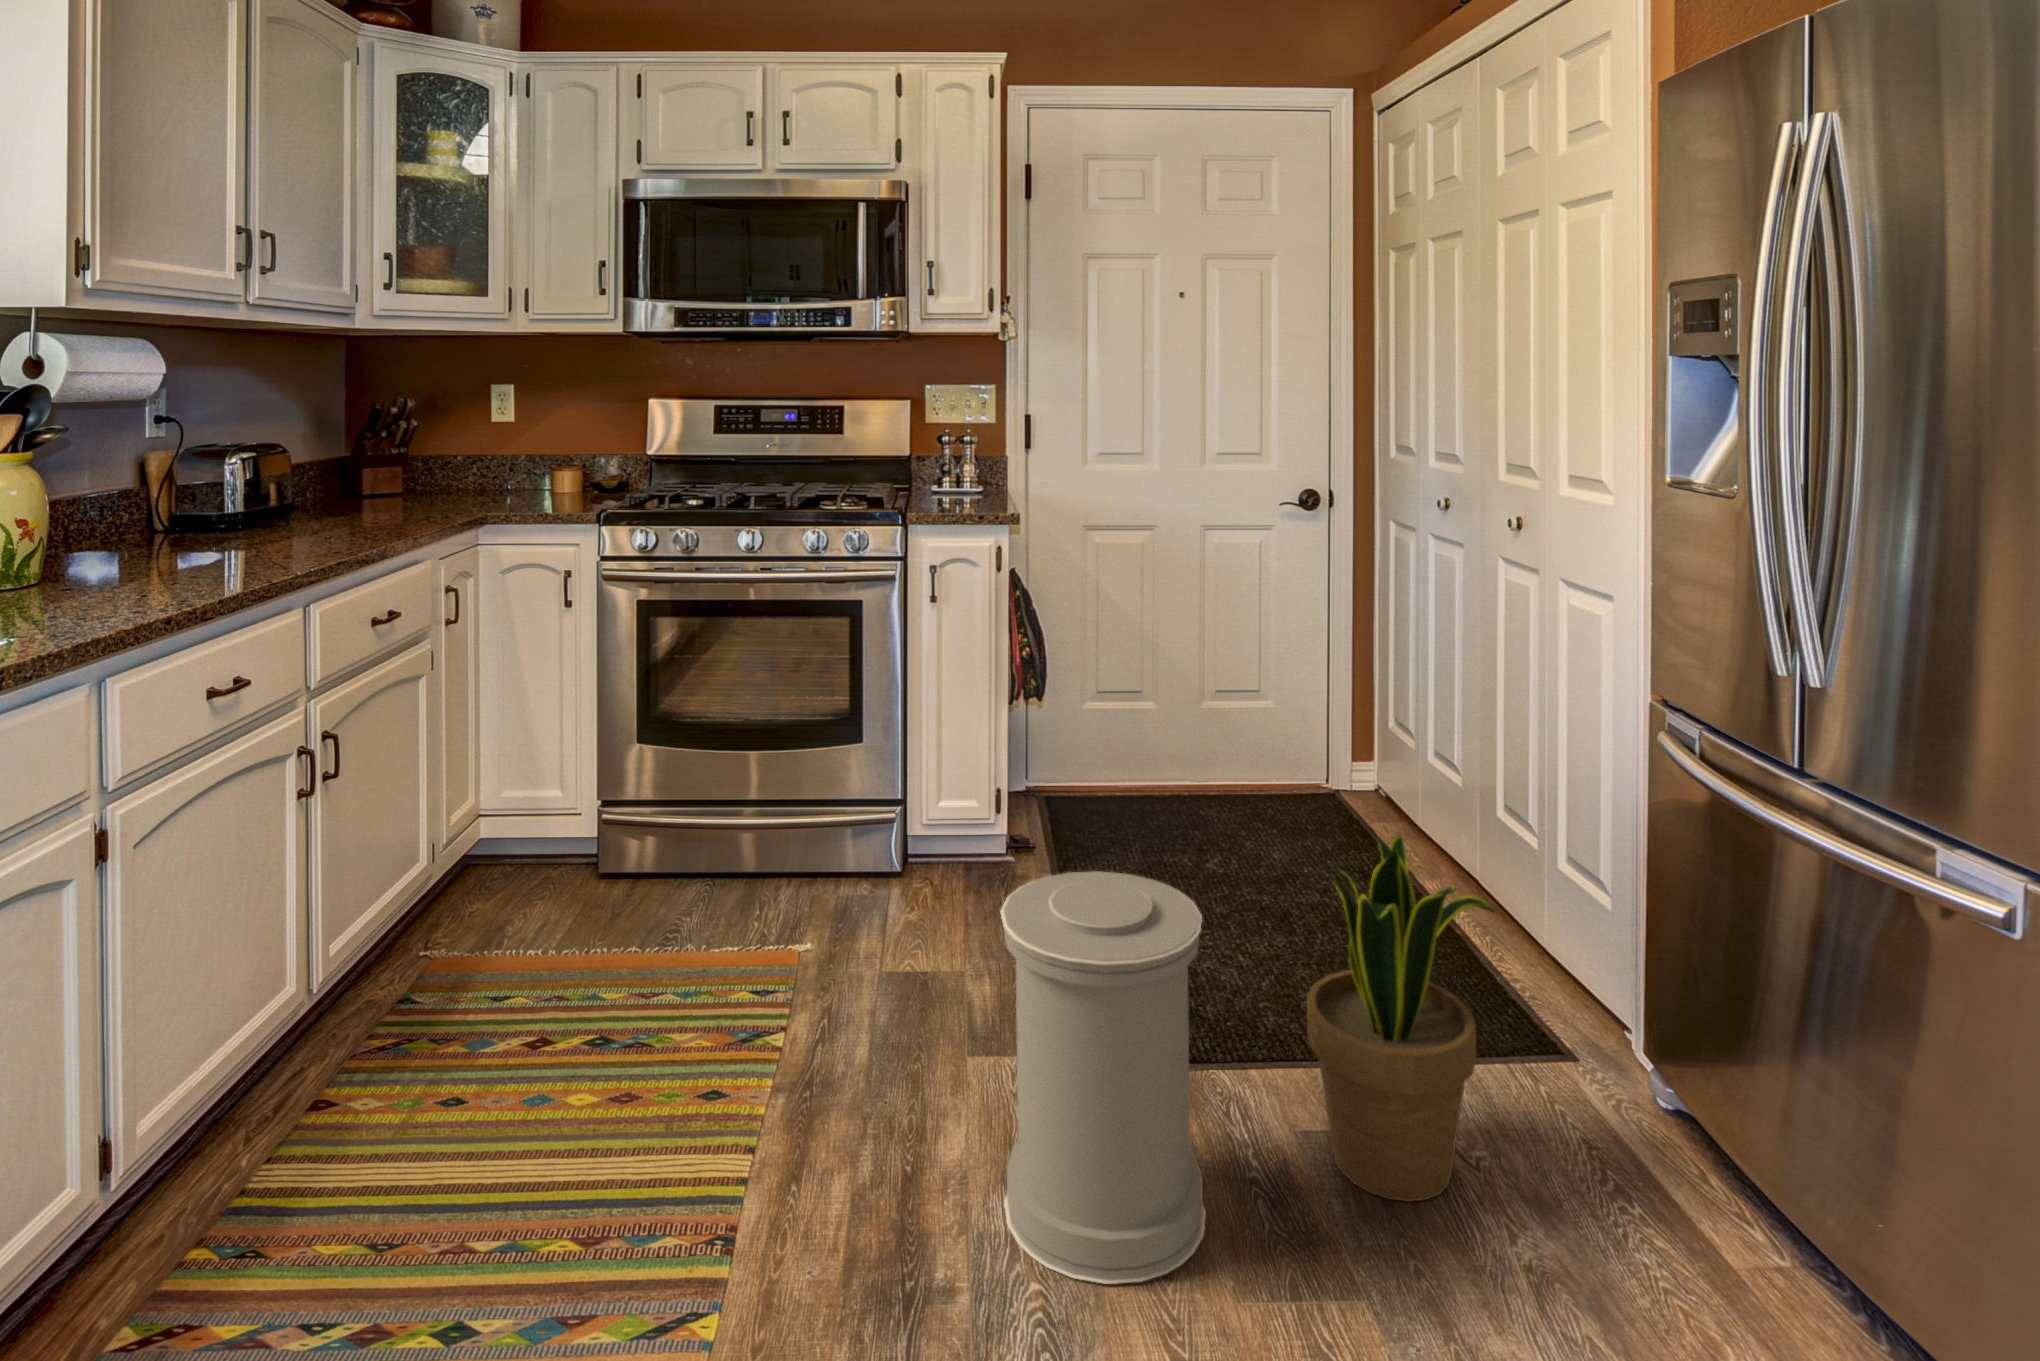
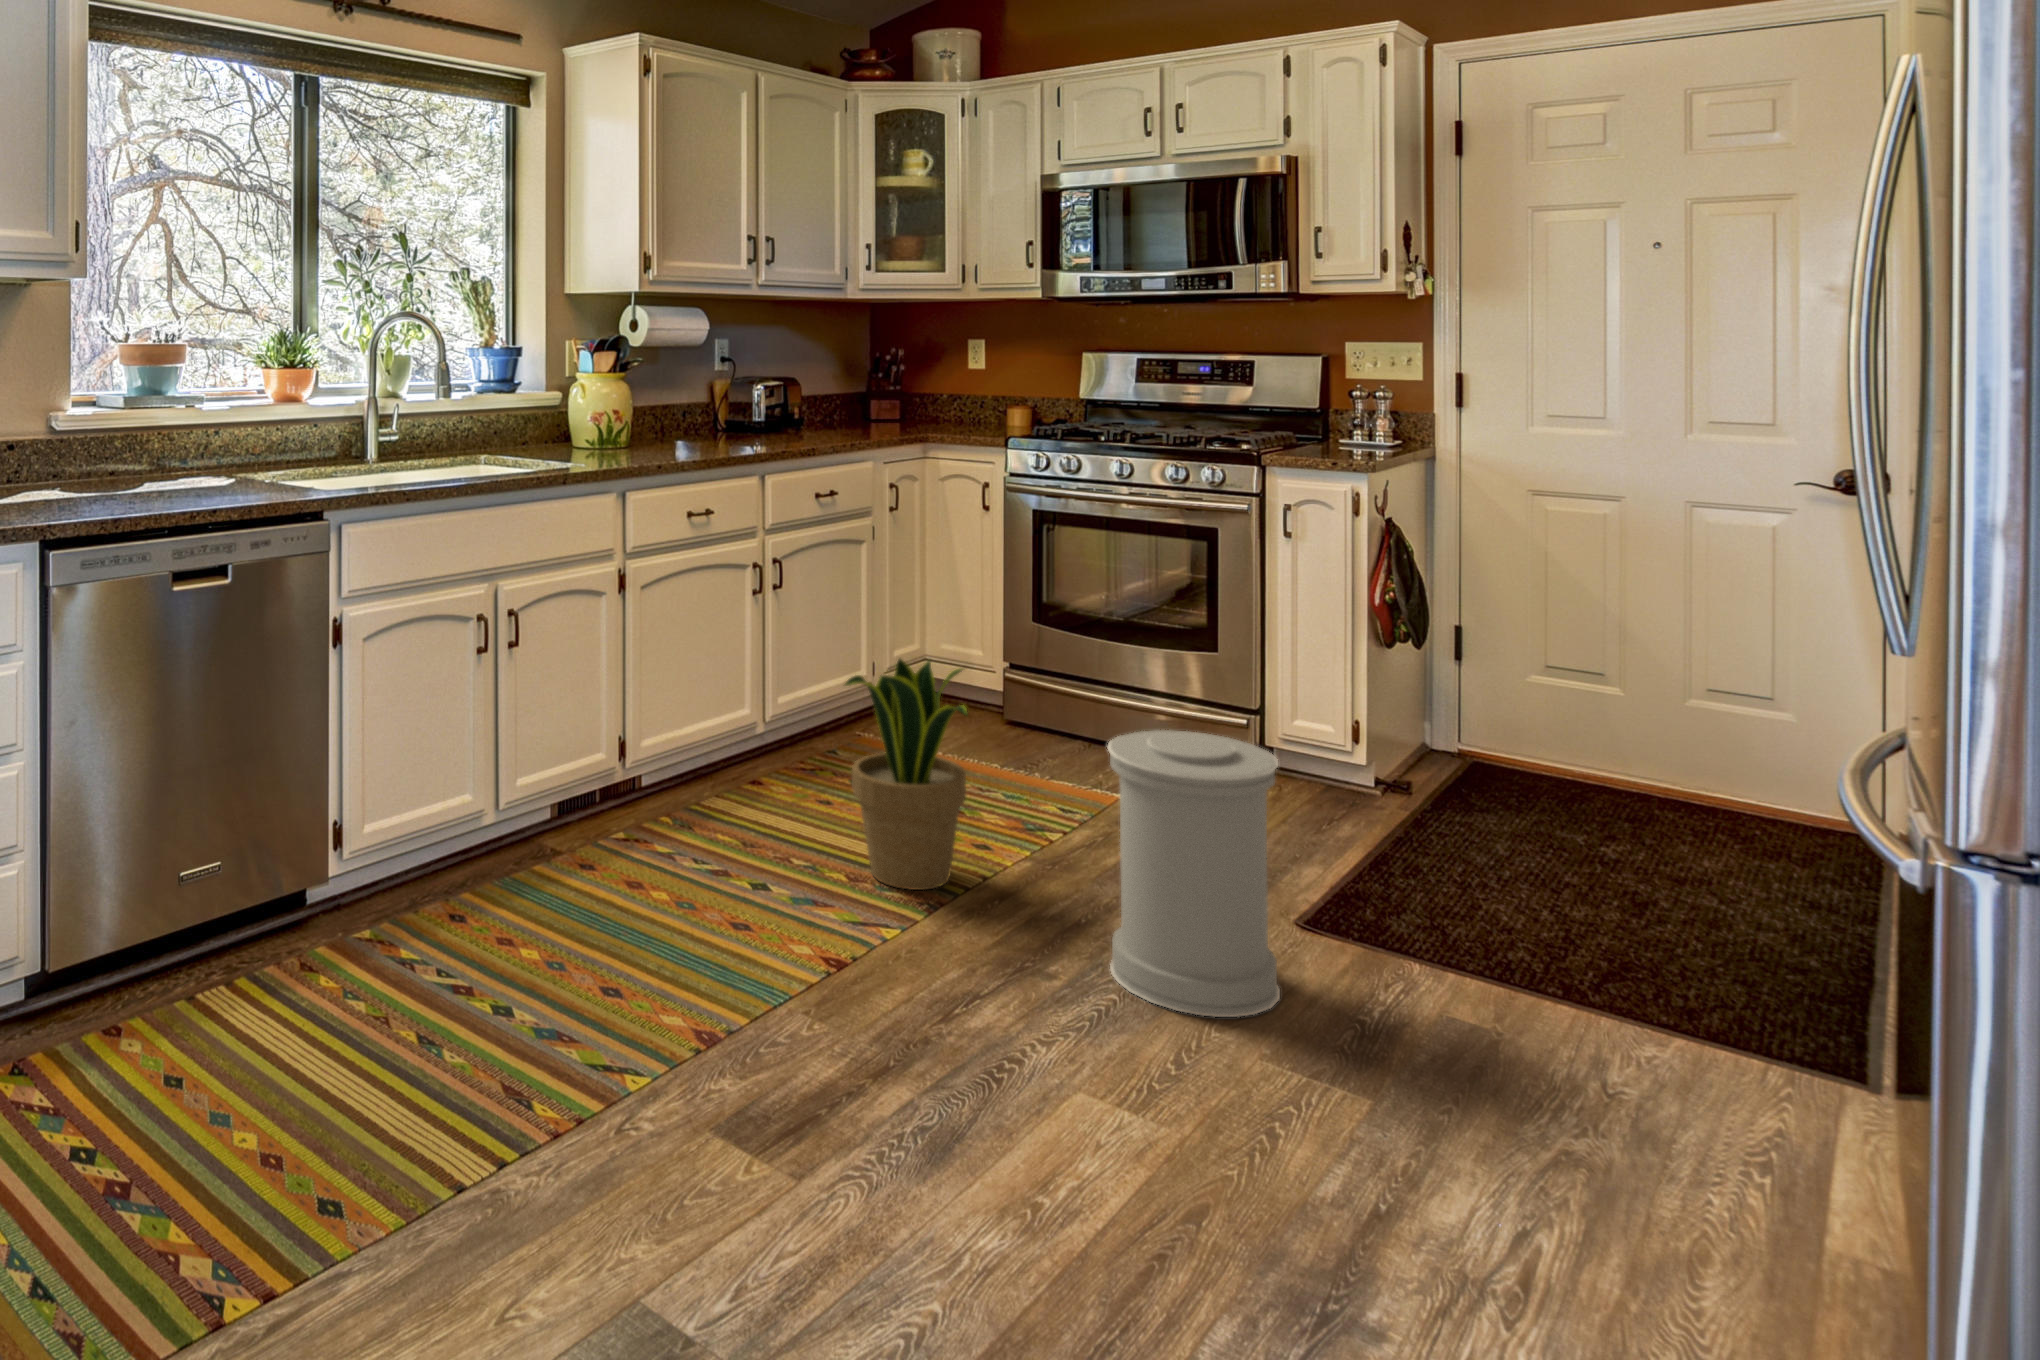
potted plant: present [1307,834,1495,1202] -> present [845,659,968,890]

